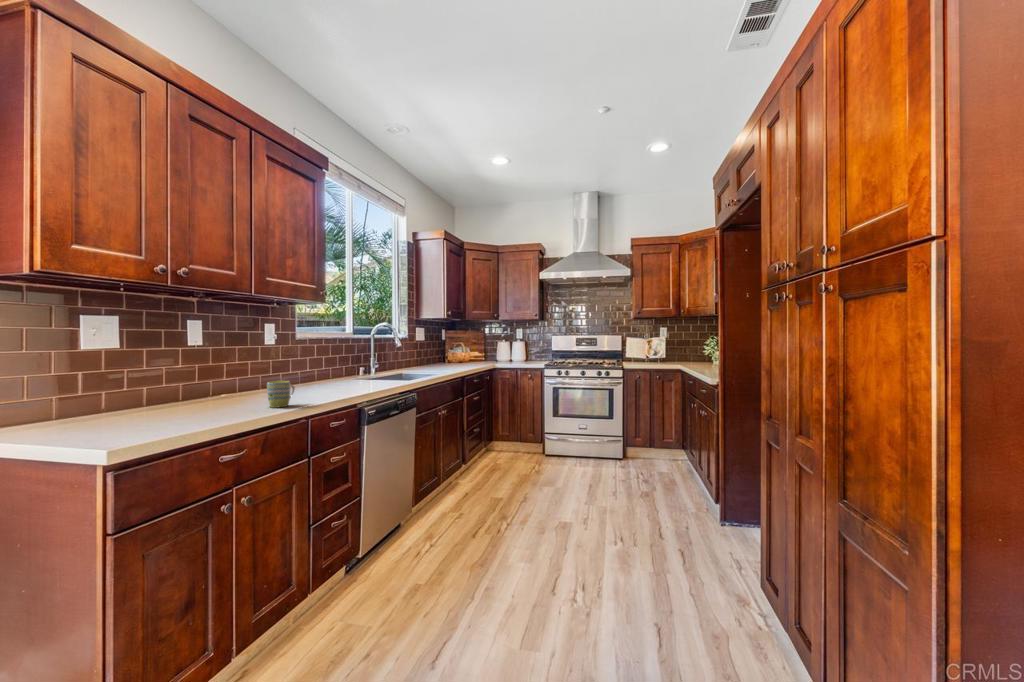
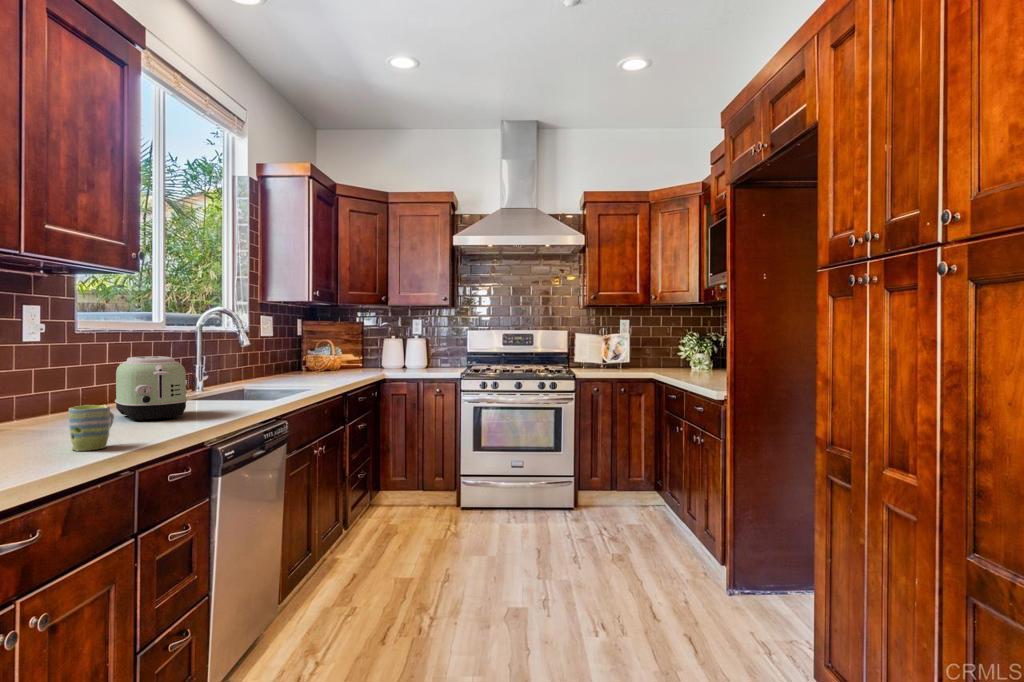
toaster: none [311,353,351,391] -> present [115,356,187,421]

